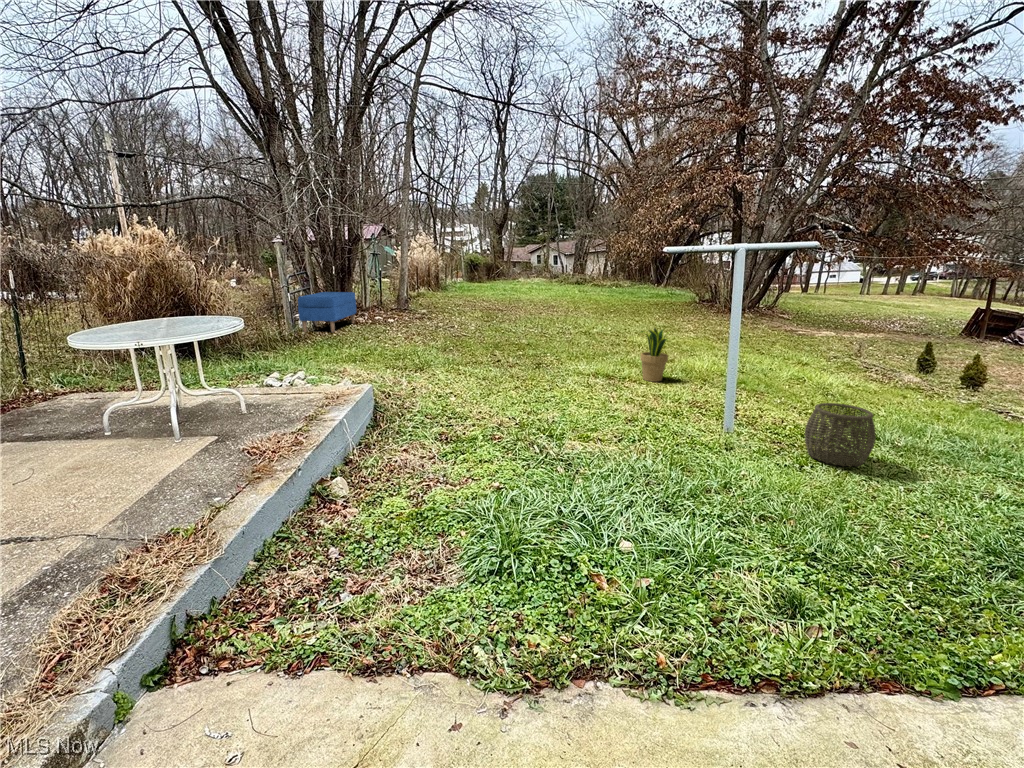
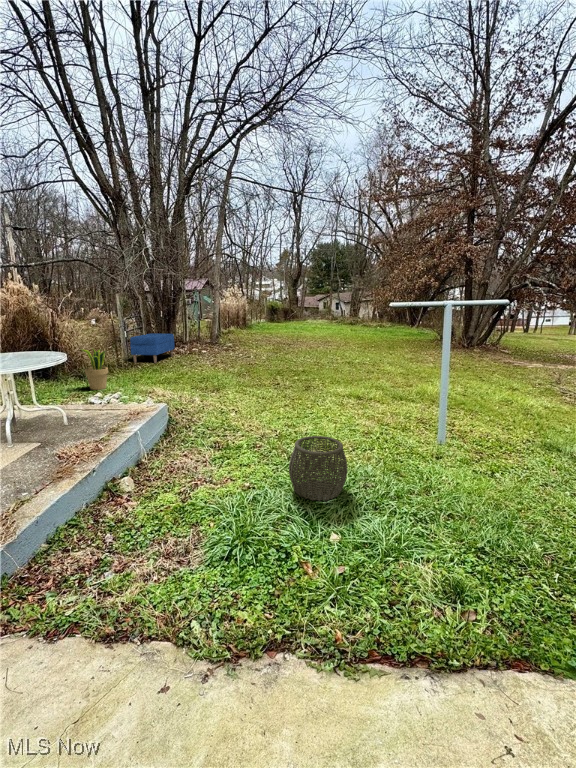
potted plant: present [640,328,671,382] -> present [81,348,108,390]
woven basket: present [804,403,876,467] -> present [289,436,348,501]

